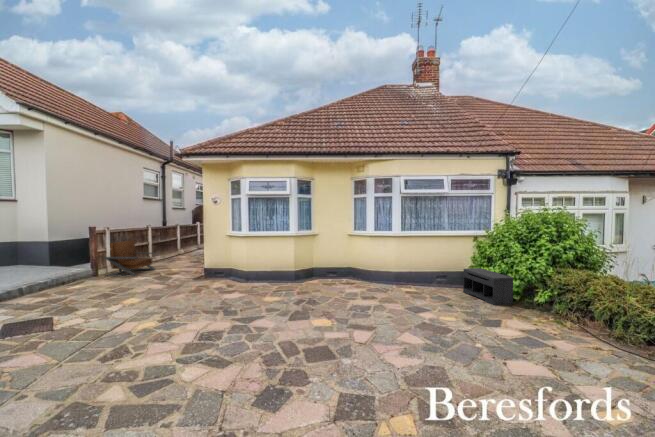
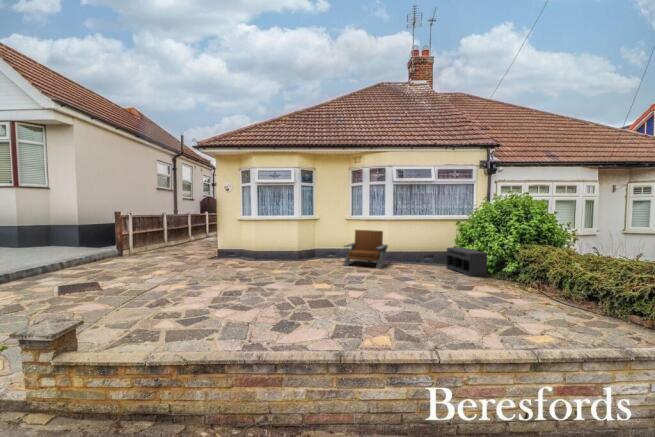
lounge chair: present [105,240,155,276] -> present [343,230,388,269]

